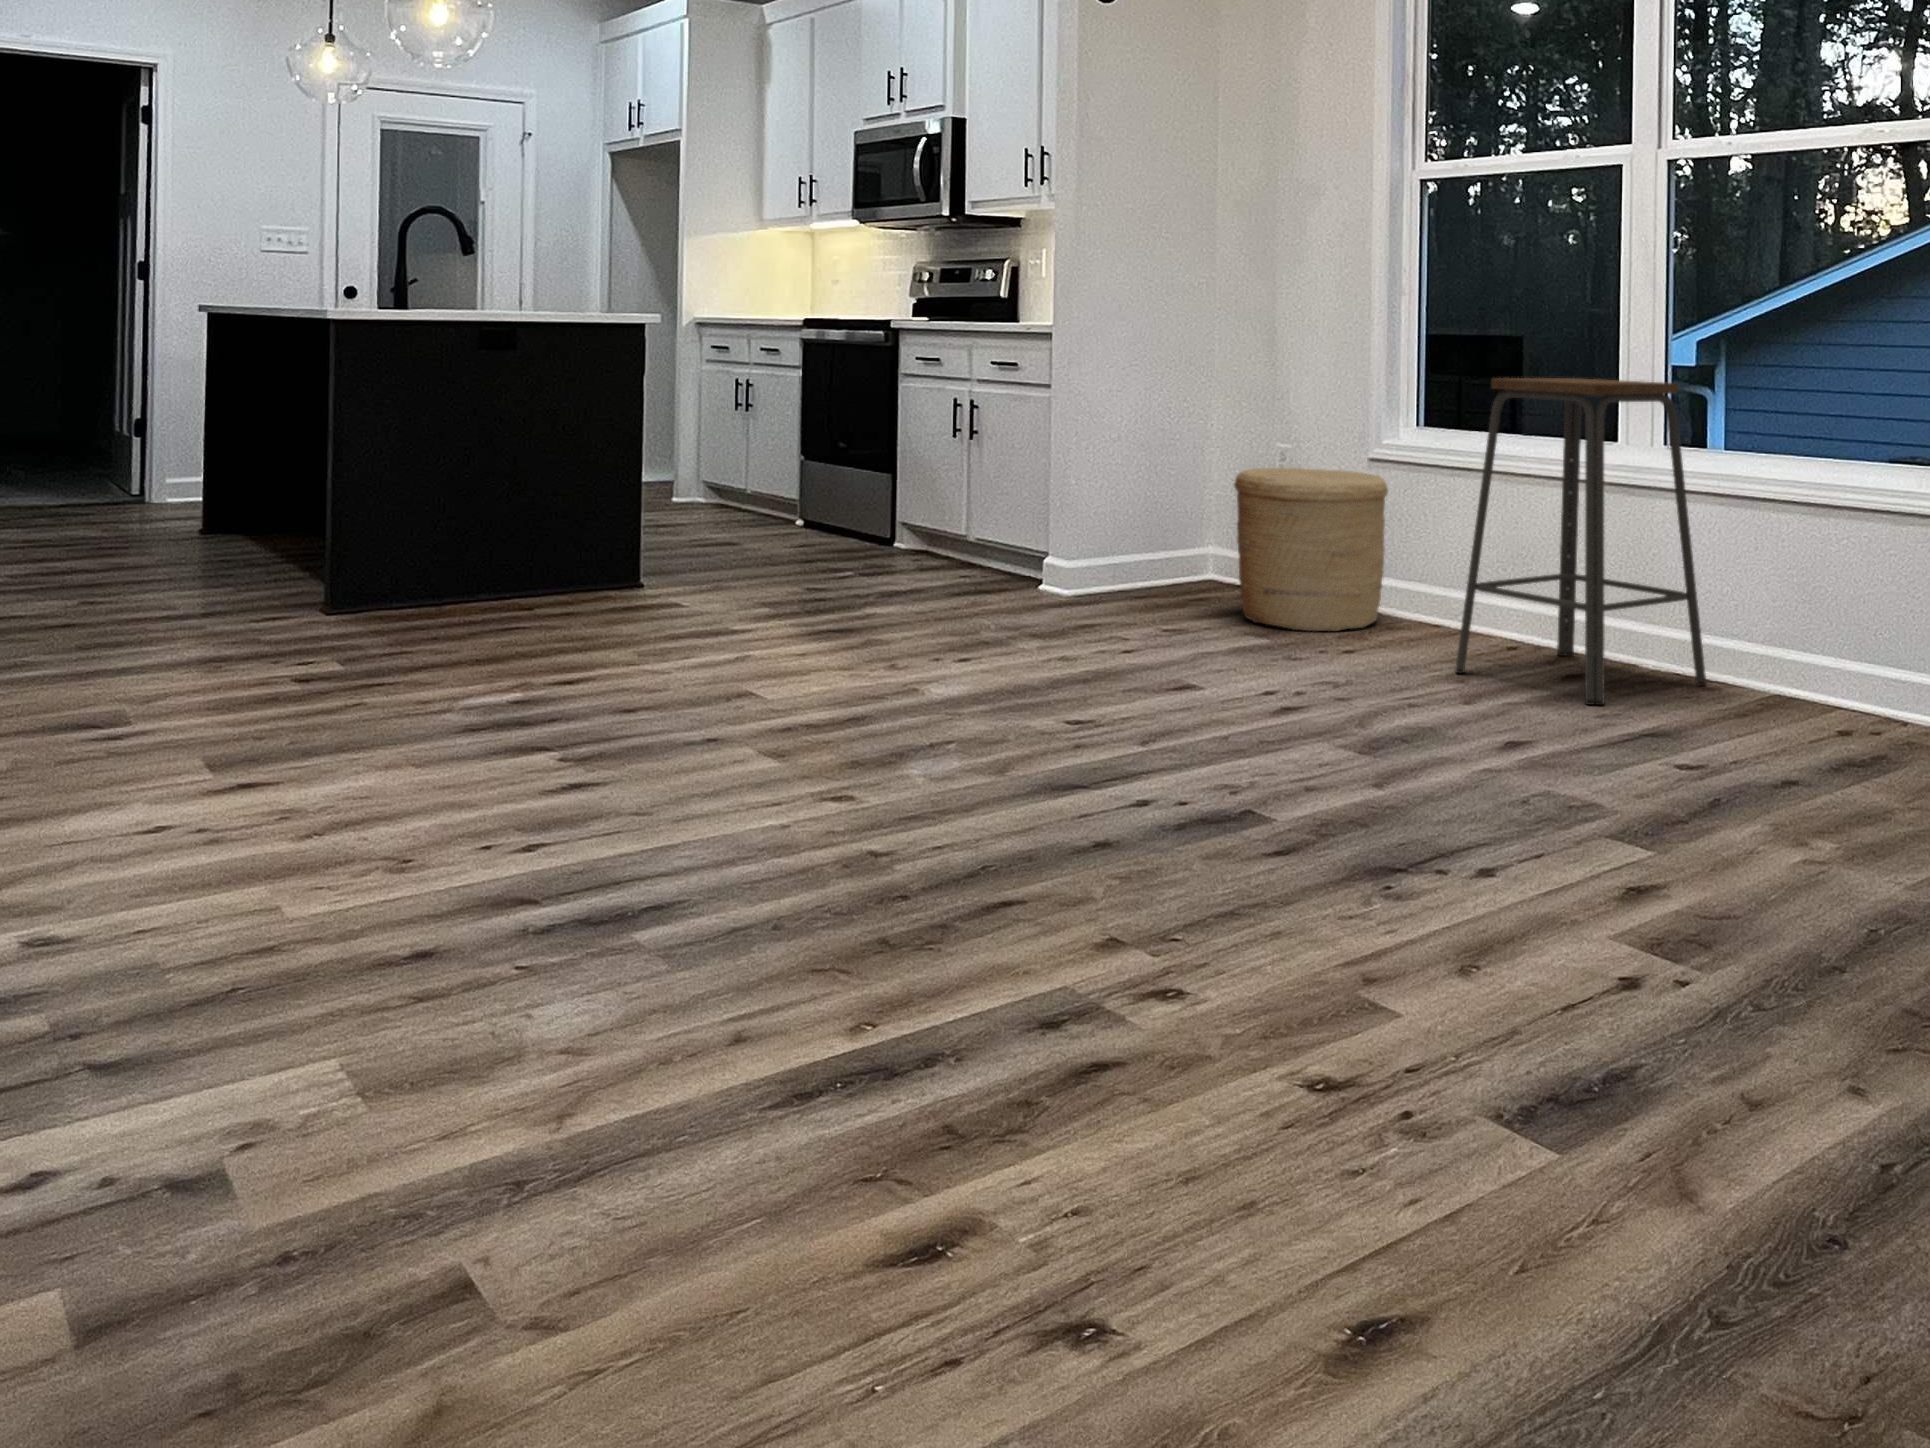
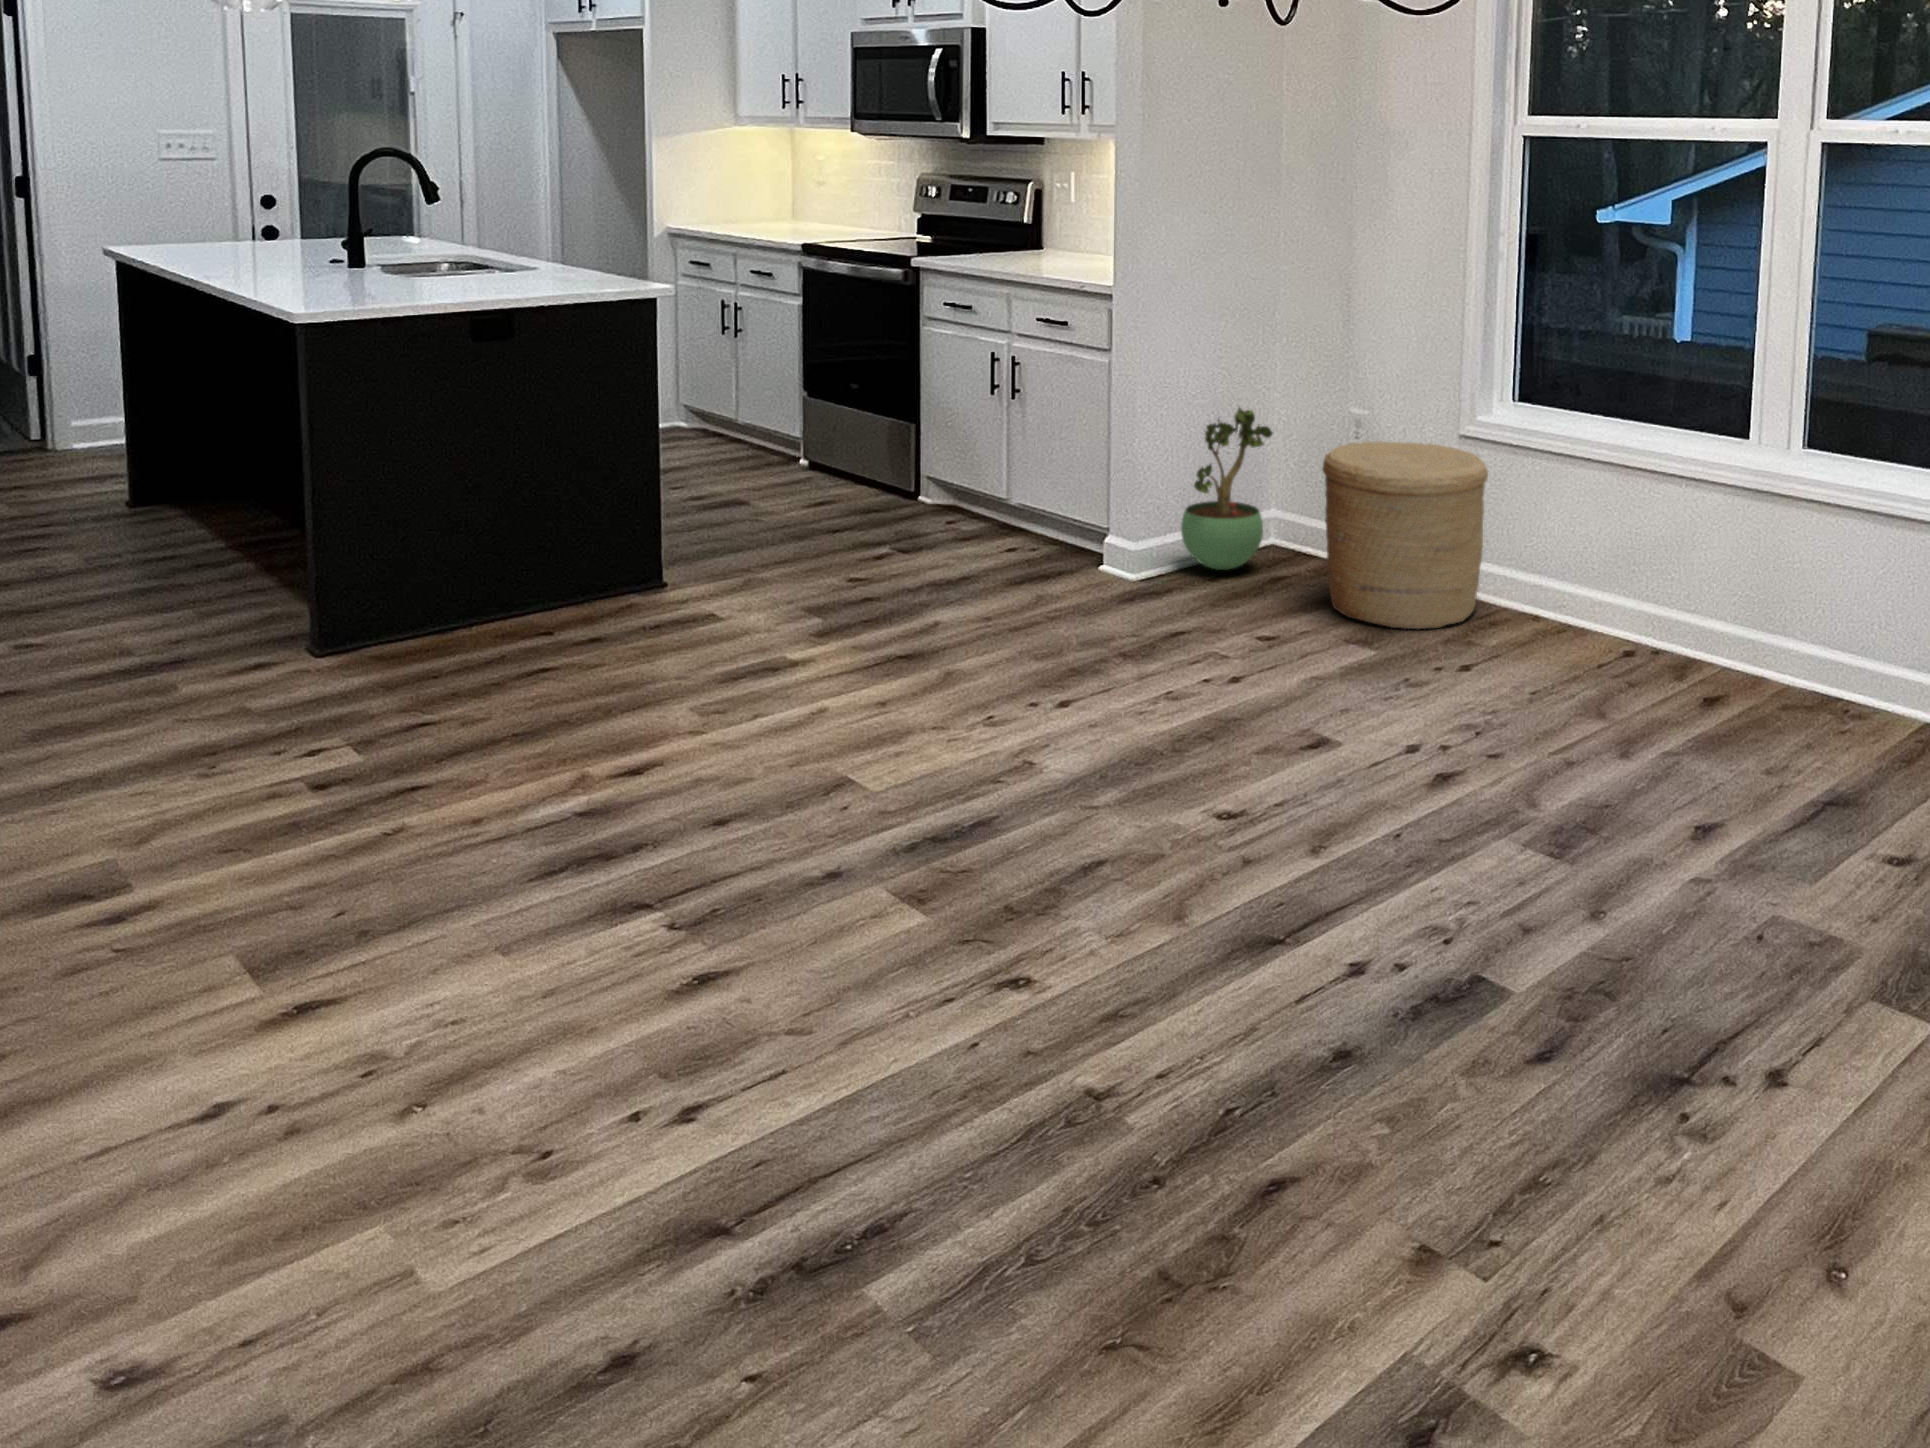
bar stool: present [1455,378,1706,705] -> none [1590,374,1854,750]
potted plant: none [1116,440,1205,594] -> present [1181,408,1273,570]

